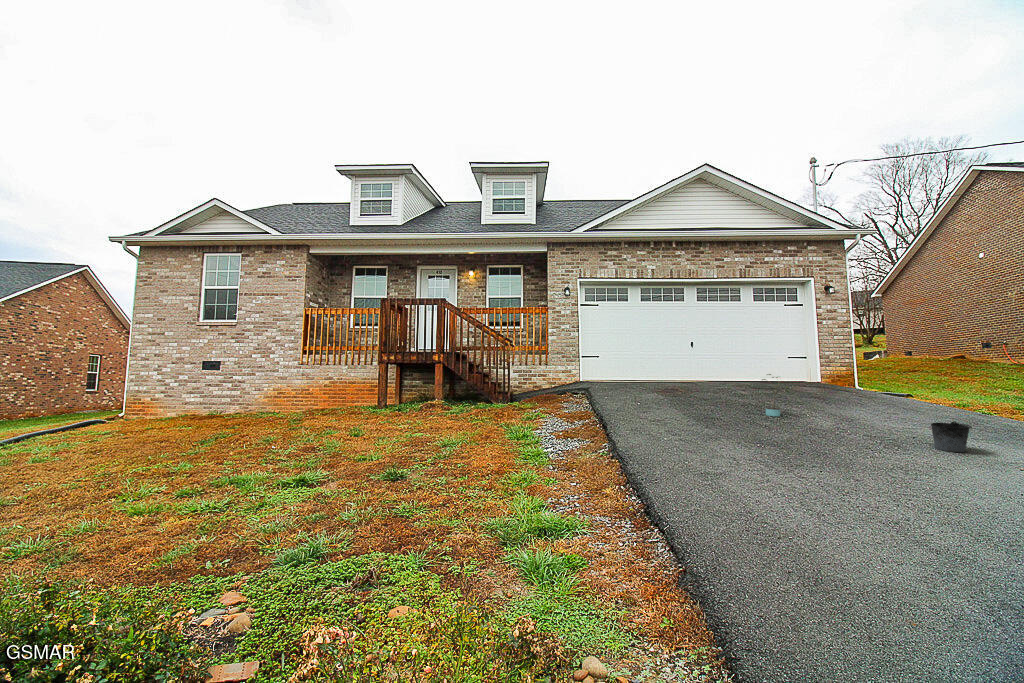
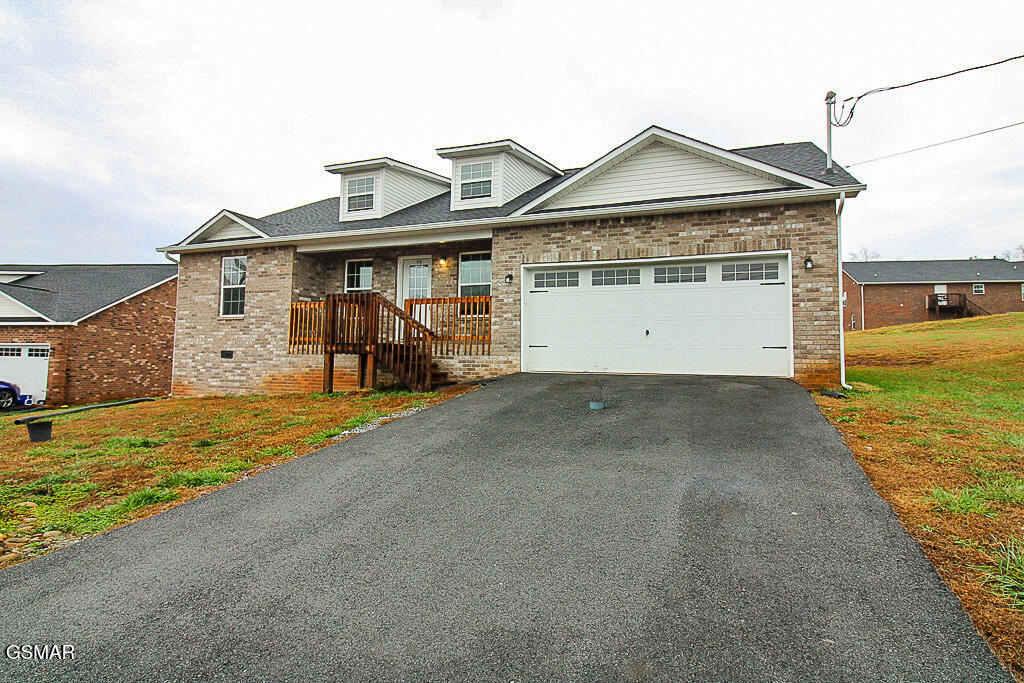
bucket: present [931,422,972,452] -> present [25,421,53,442]

